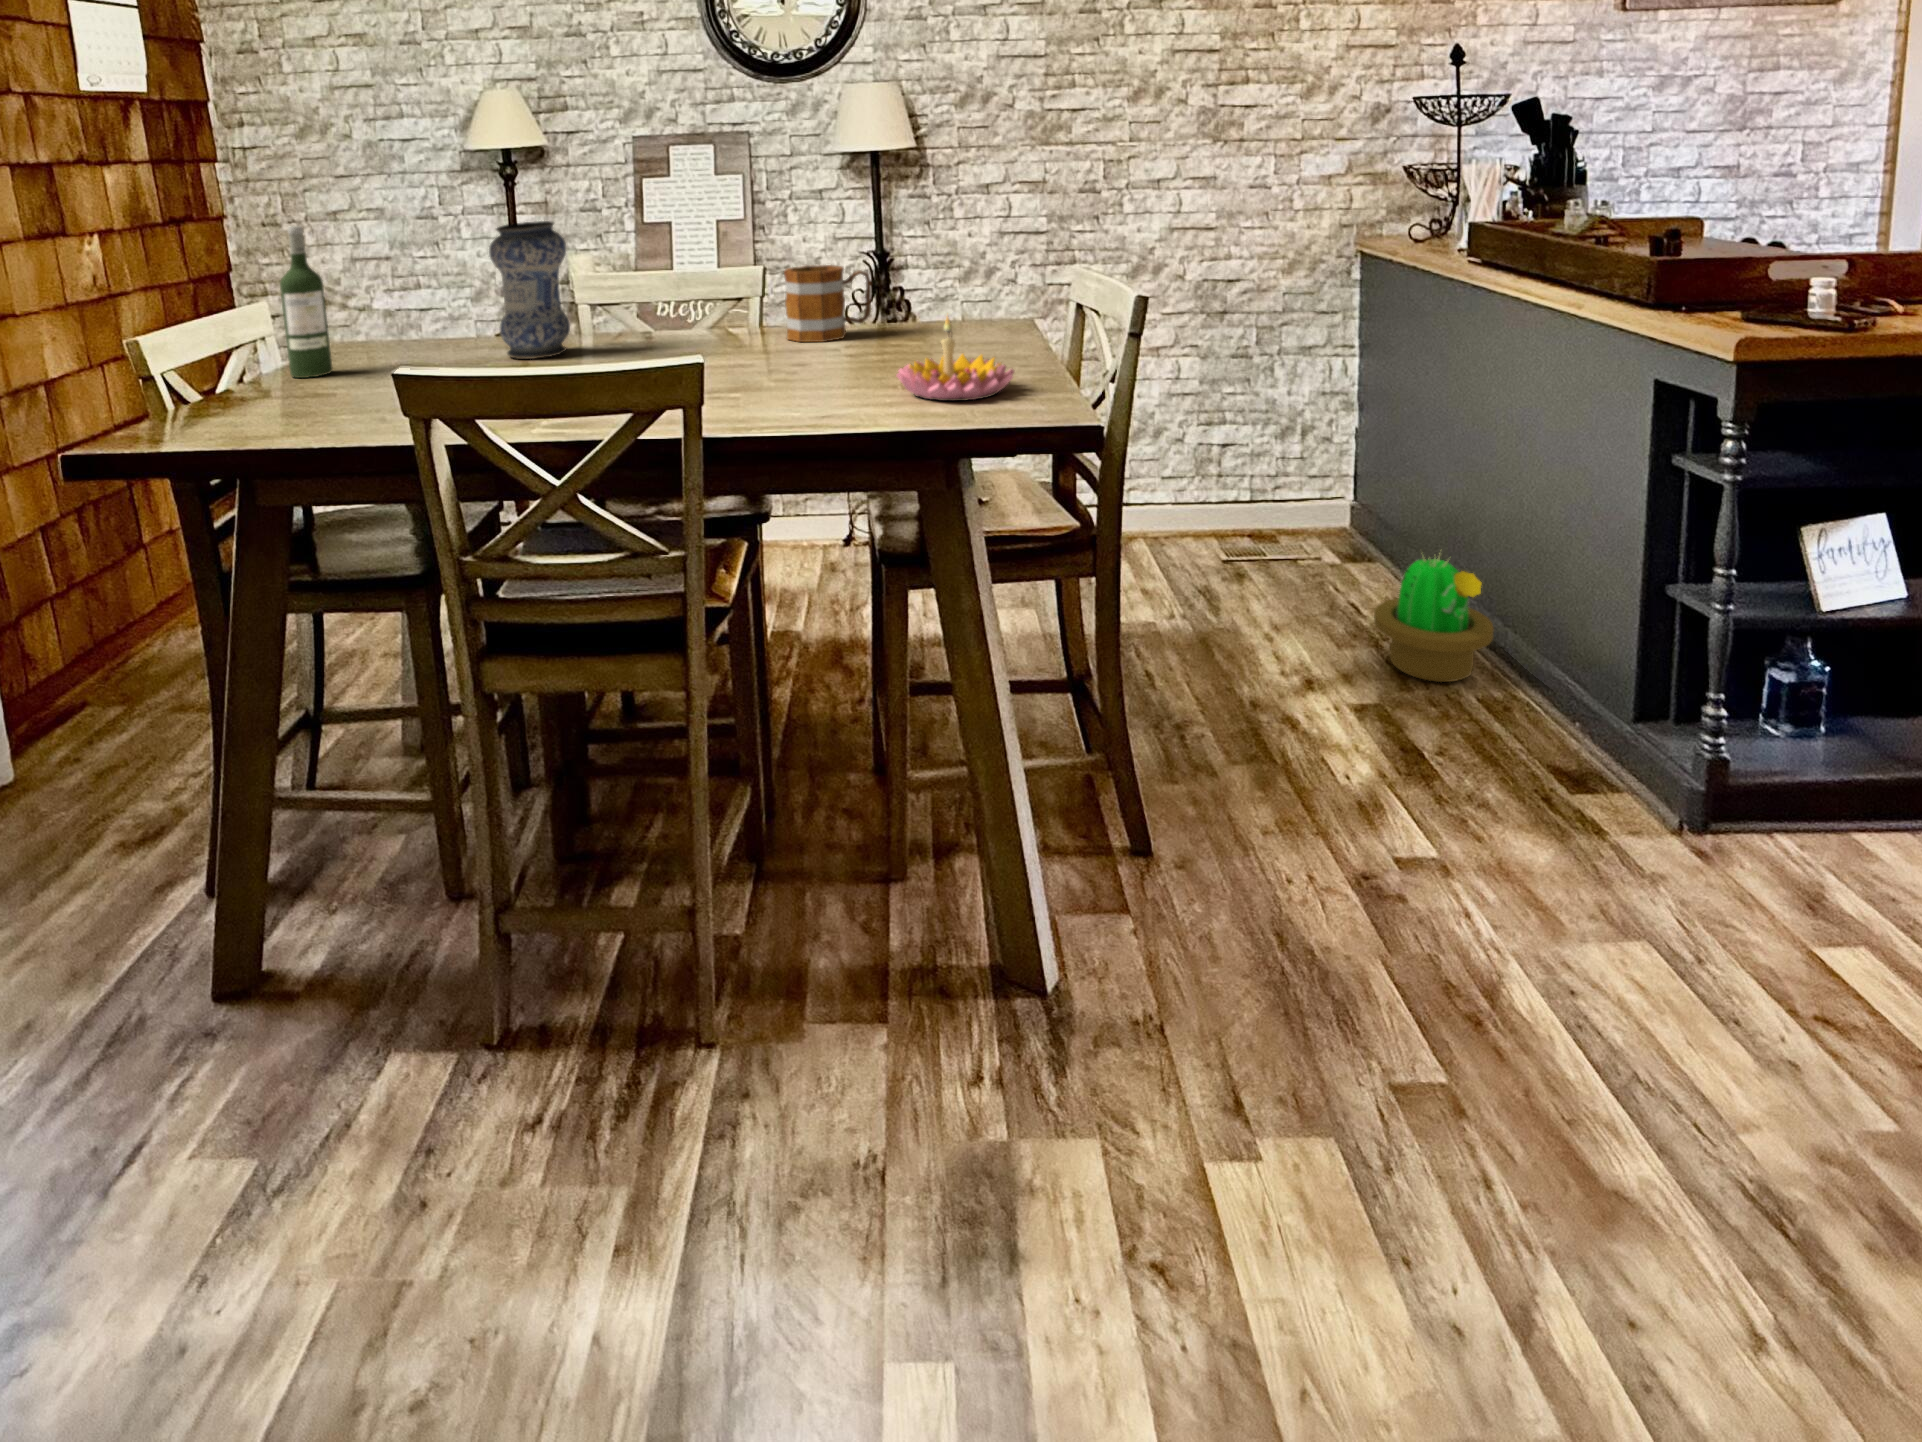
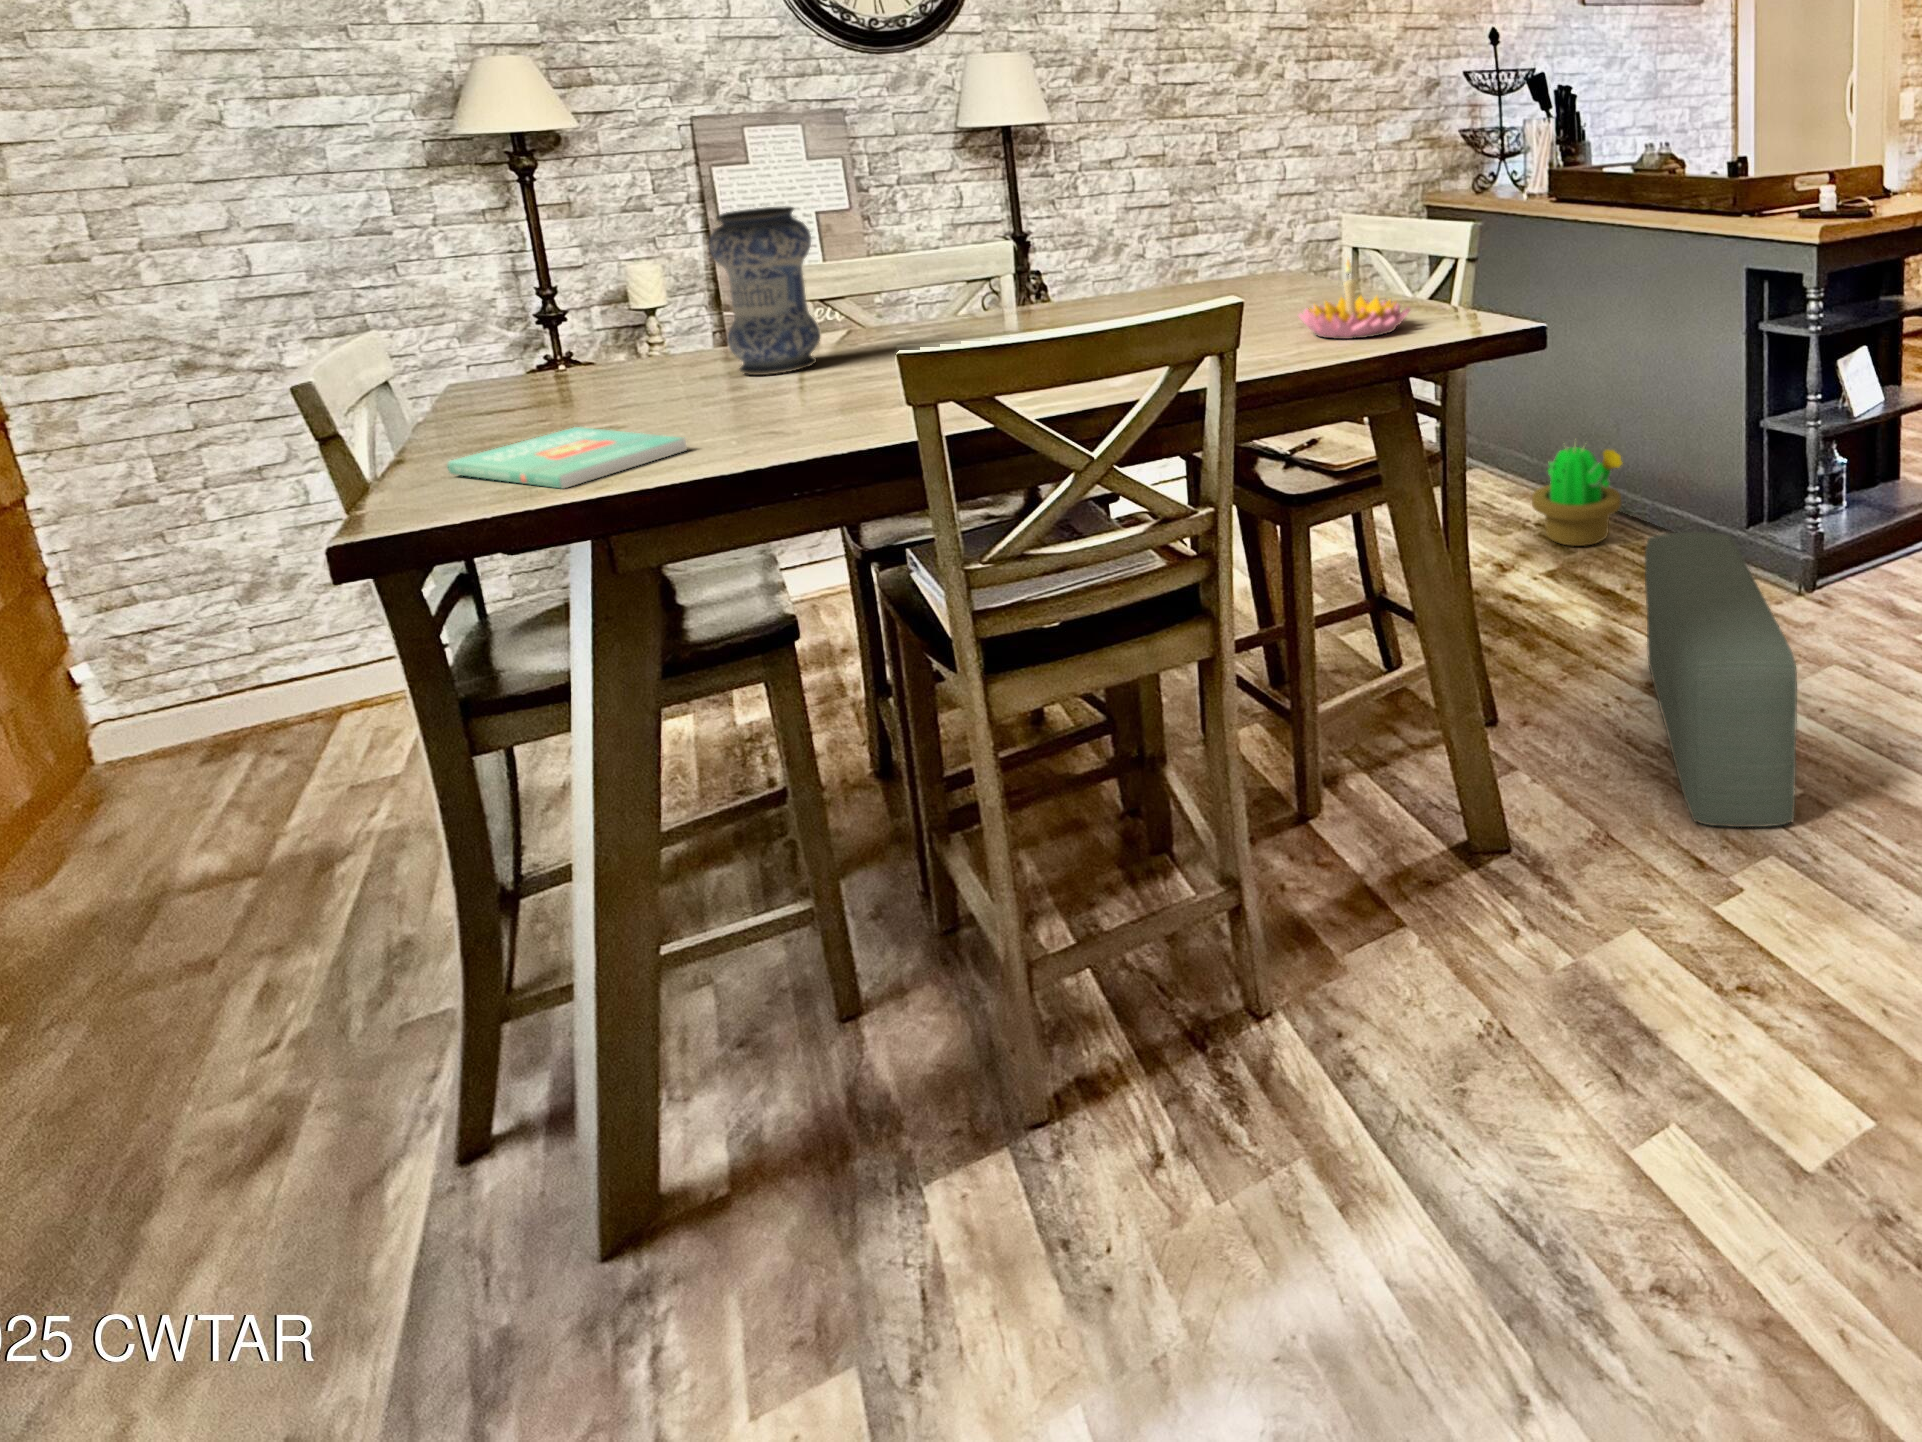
wine bottle: present [280,226,333,378] -> none [418,228,508,436]
mug: present [784,265,872,342] -> none [1050,238,1139,320]
book: none [225,384,347,431] -> present [447,427,687,489]
pouf: none [1271,692,1504,1113] -> present [1645,532,1797,827]

